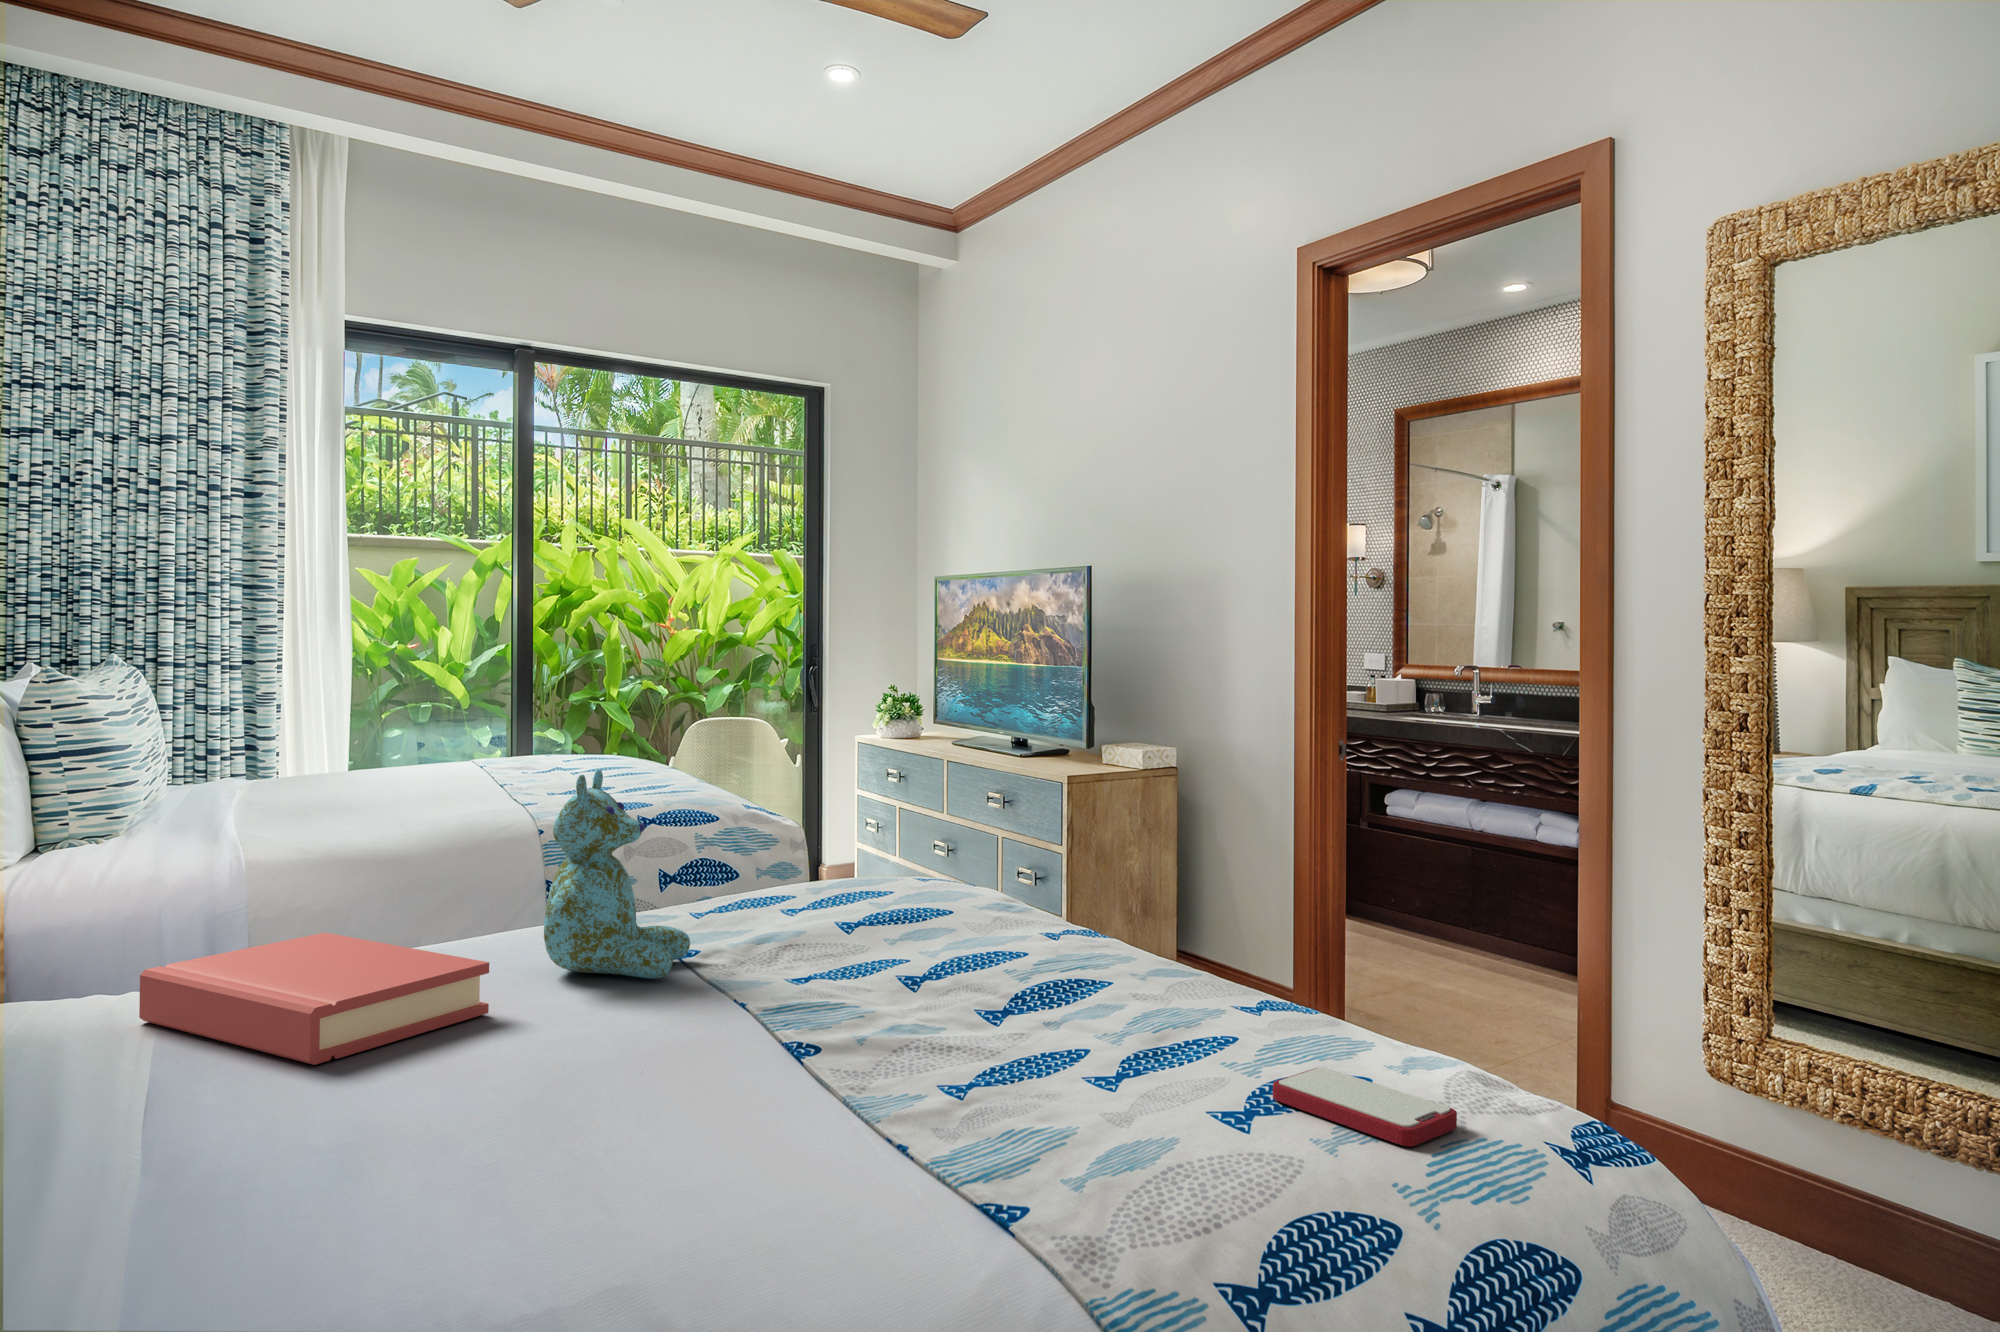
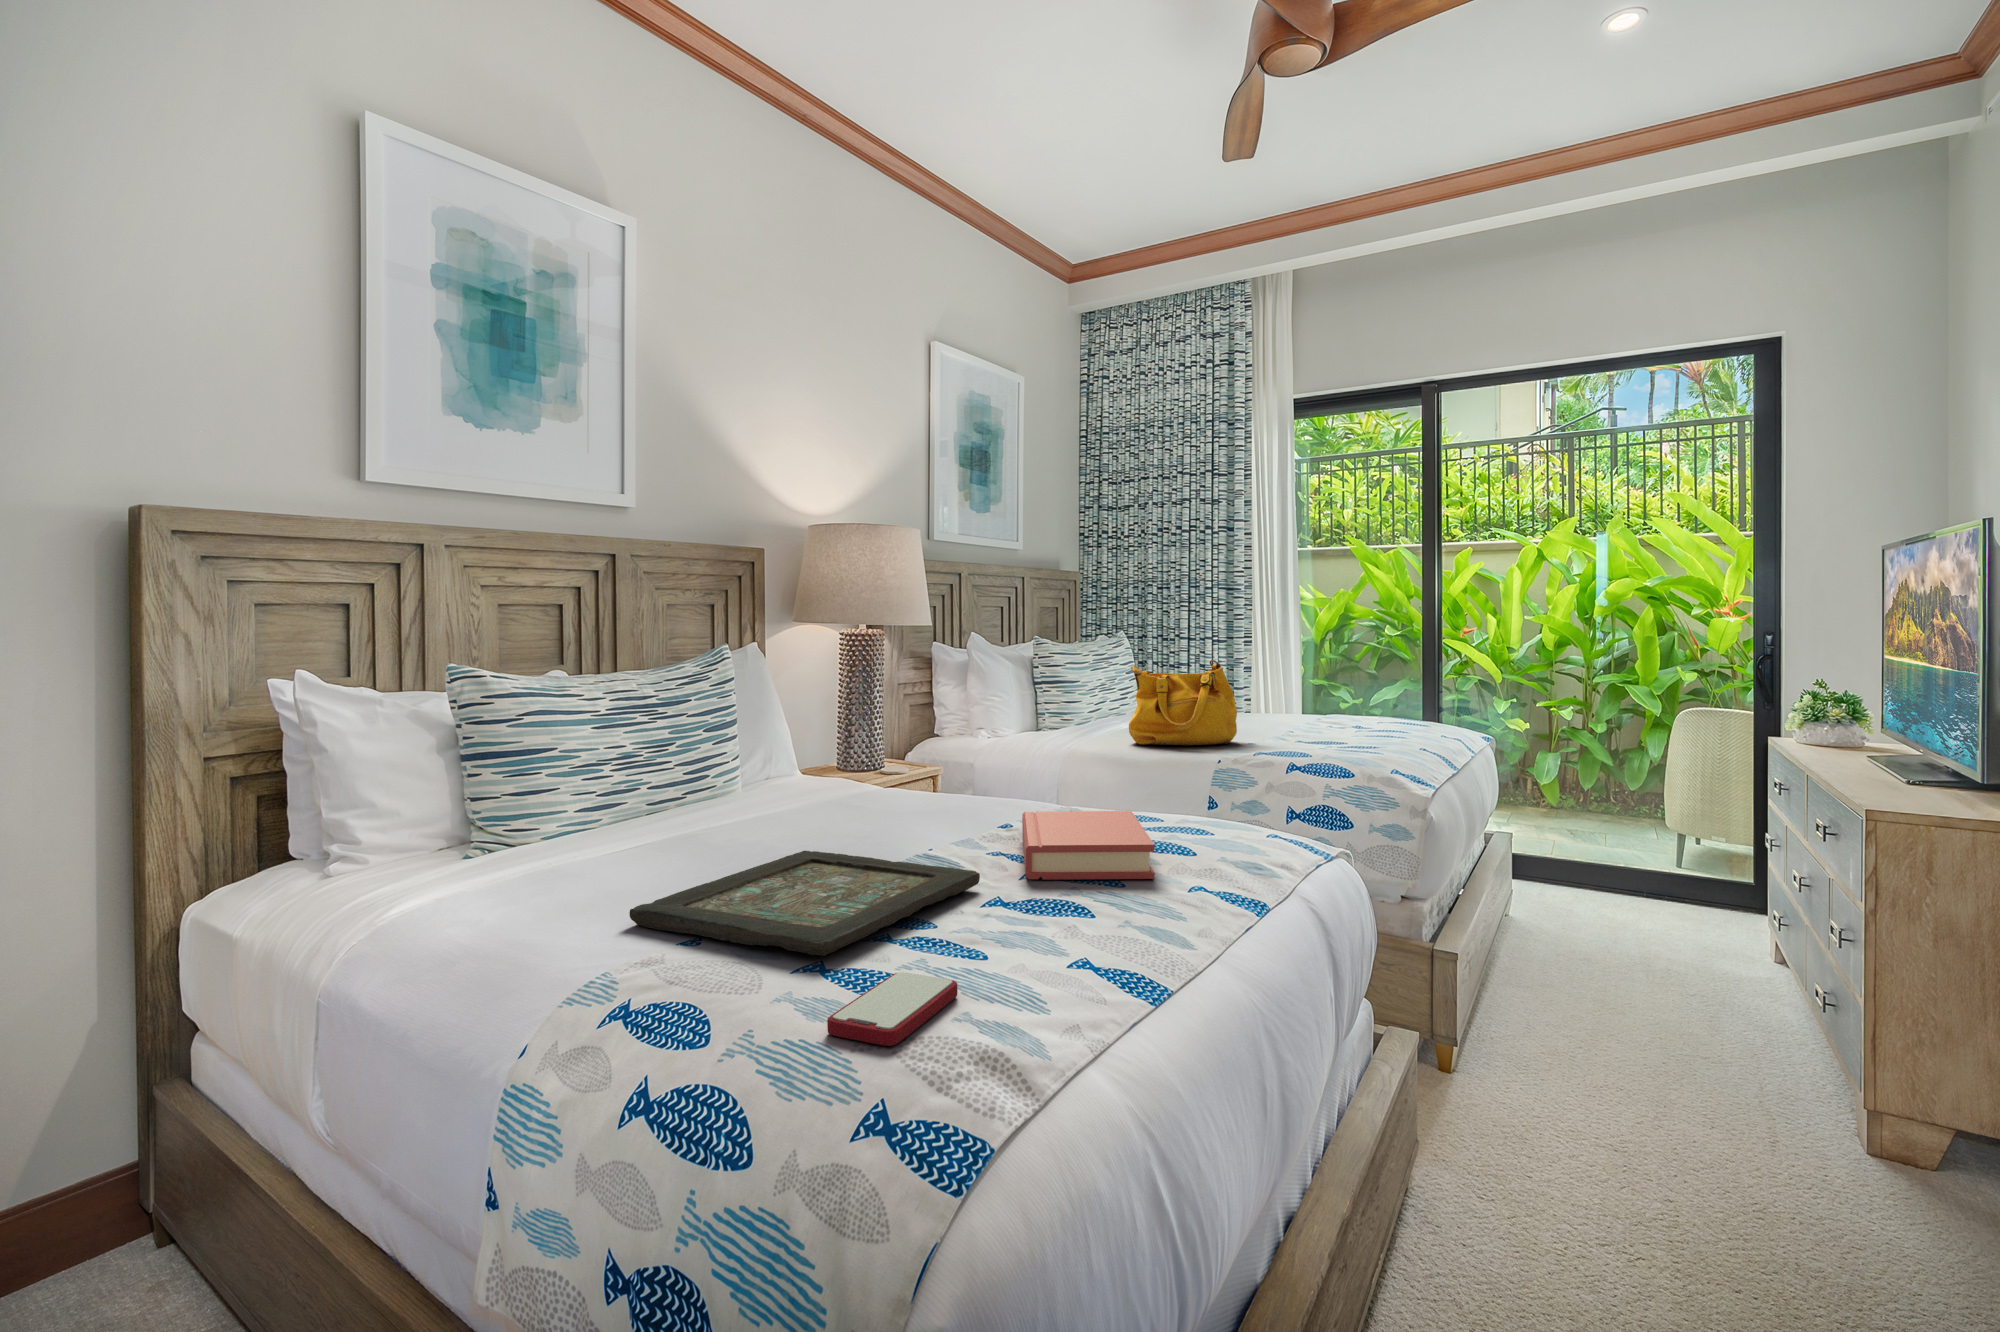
handbag: none [345,698,514,831] -> present [1129,660,1237,746]
stuffed bear: present [544,769,690,978] -> none [904,702,1004,834]
hardback book: present [139,933,489,1065] -> present [1022,811,1155,880]
decorative tray: none [661,991,1178,1203] -> present [630,851,980,956]

